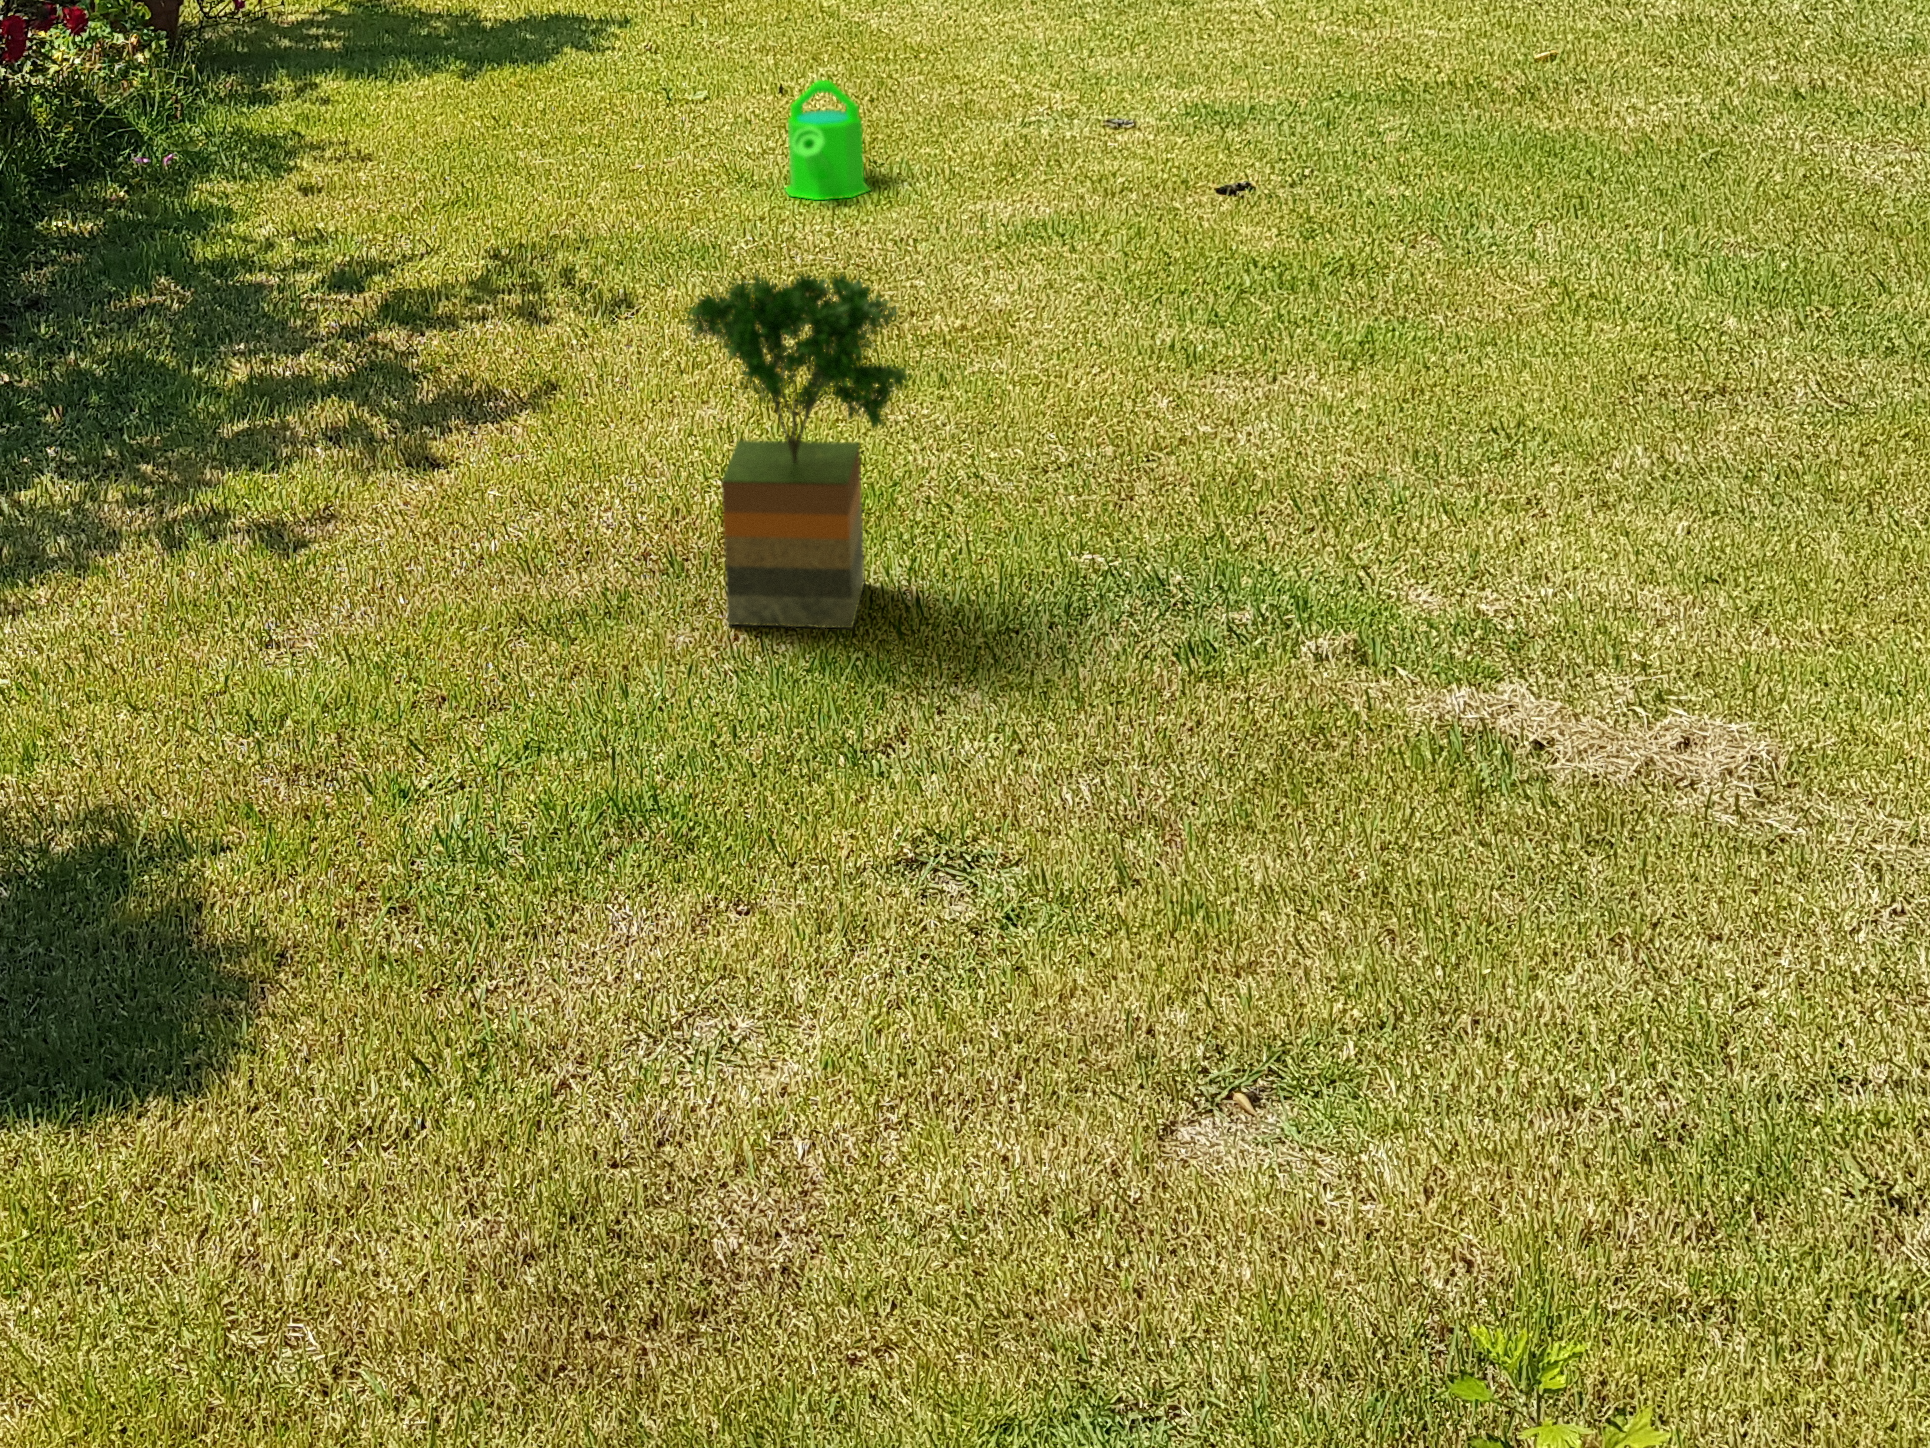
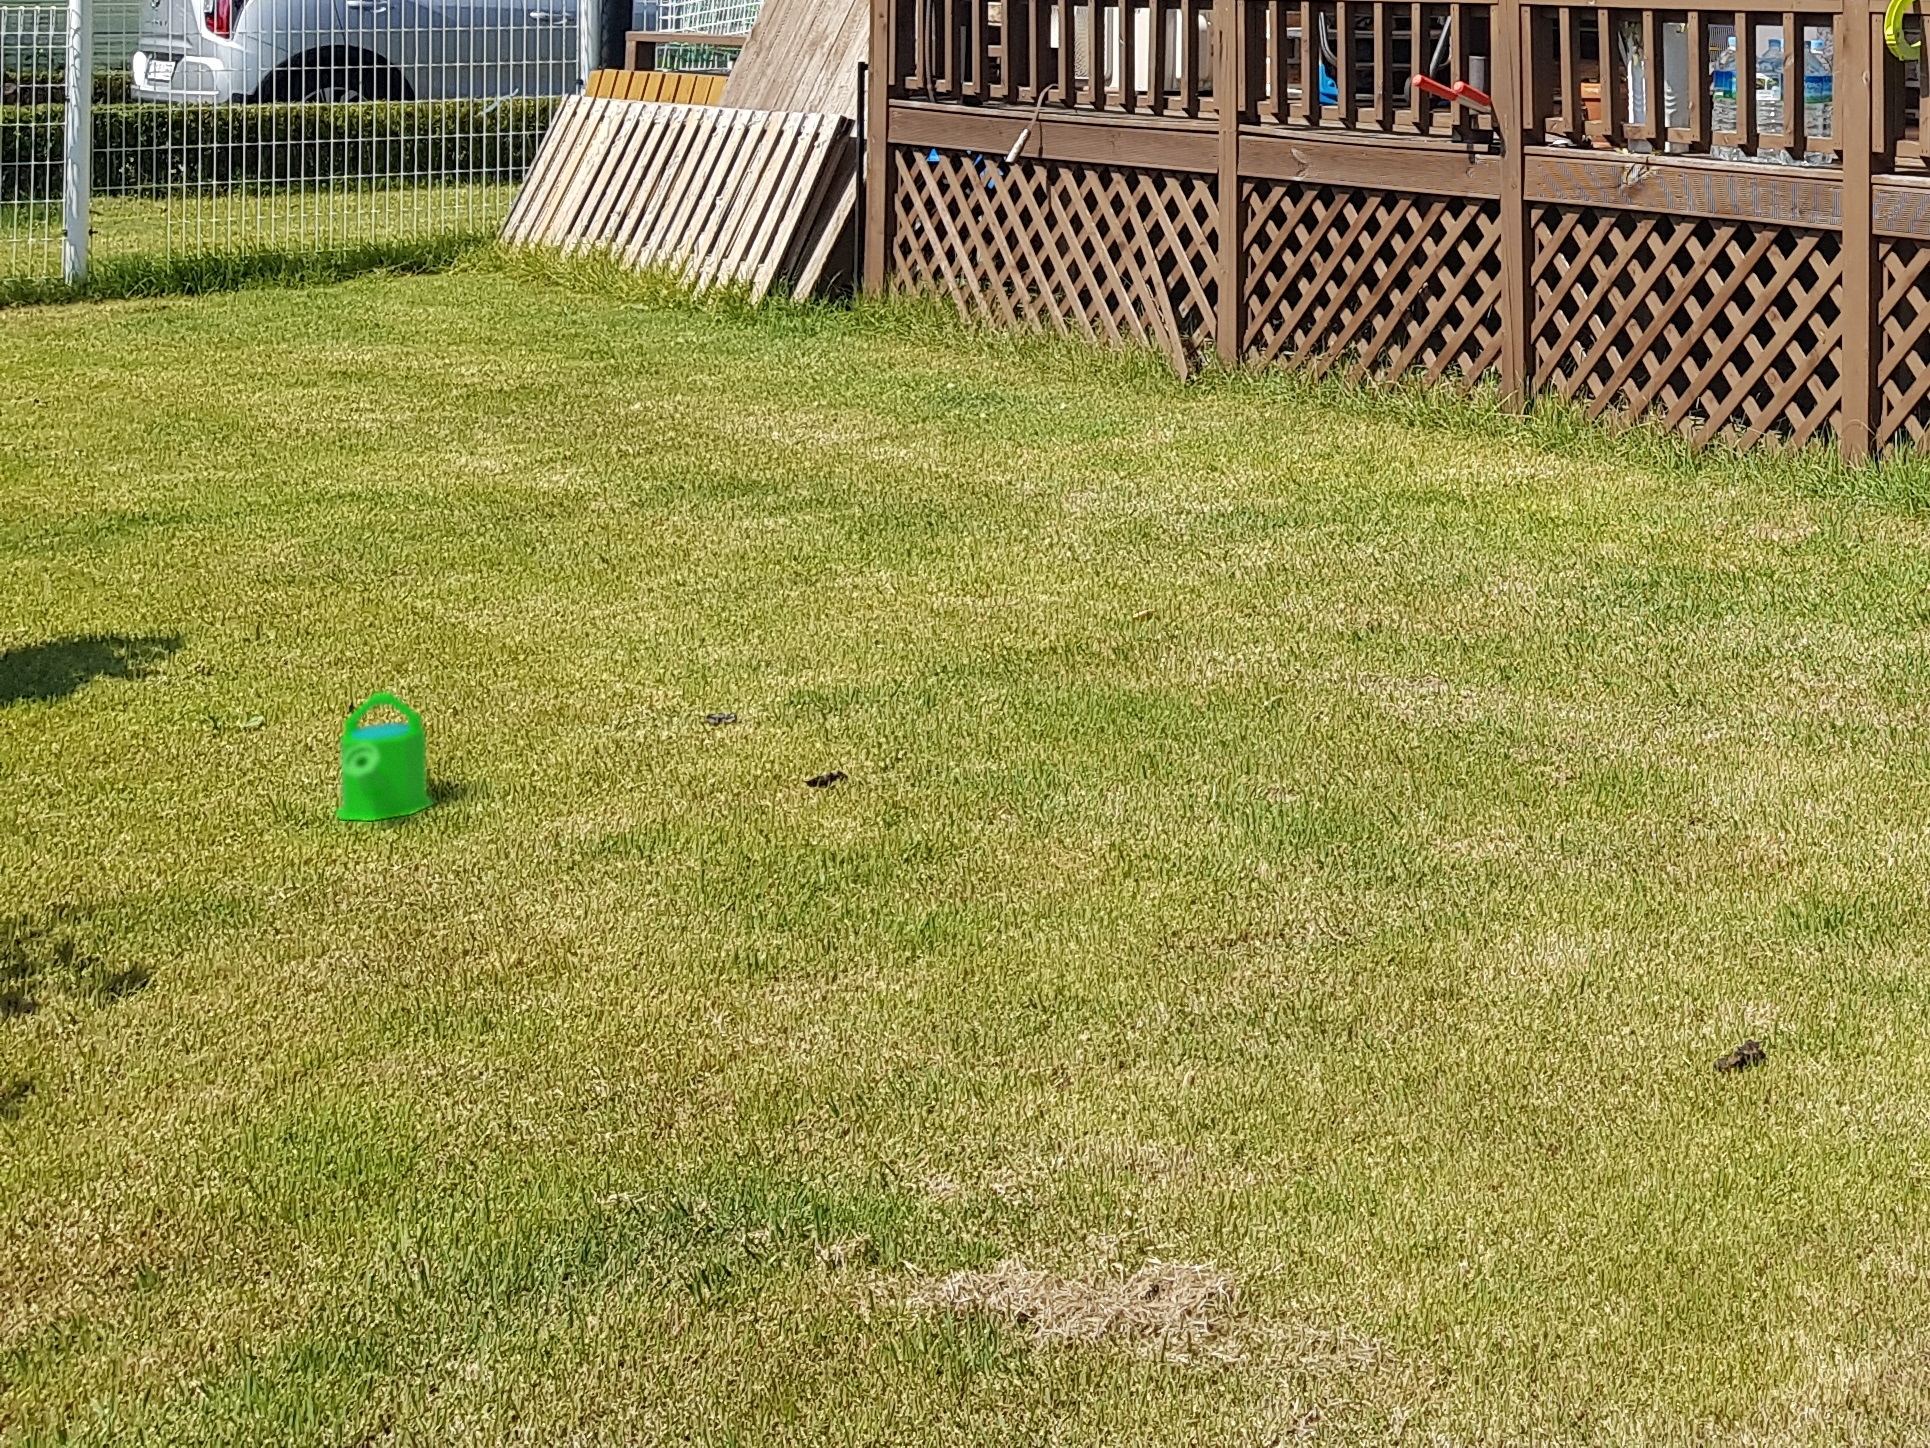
potted tree: present [686,273,912,629] -> none [151,908,418,1305]

